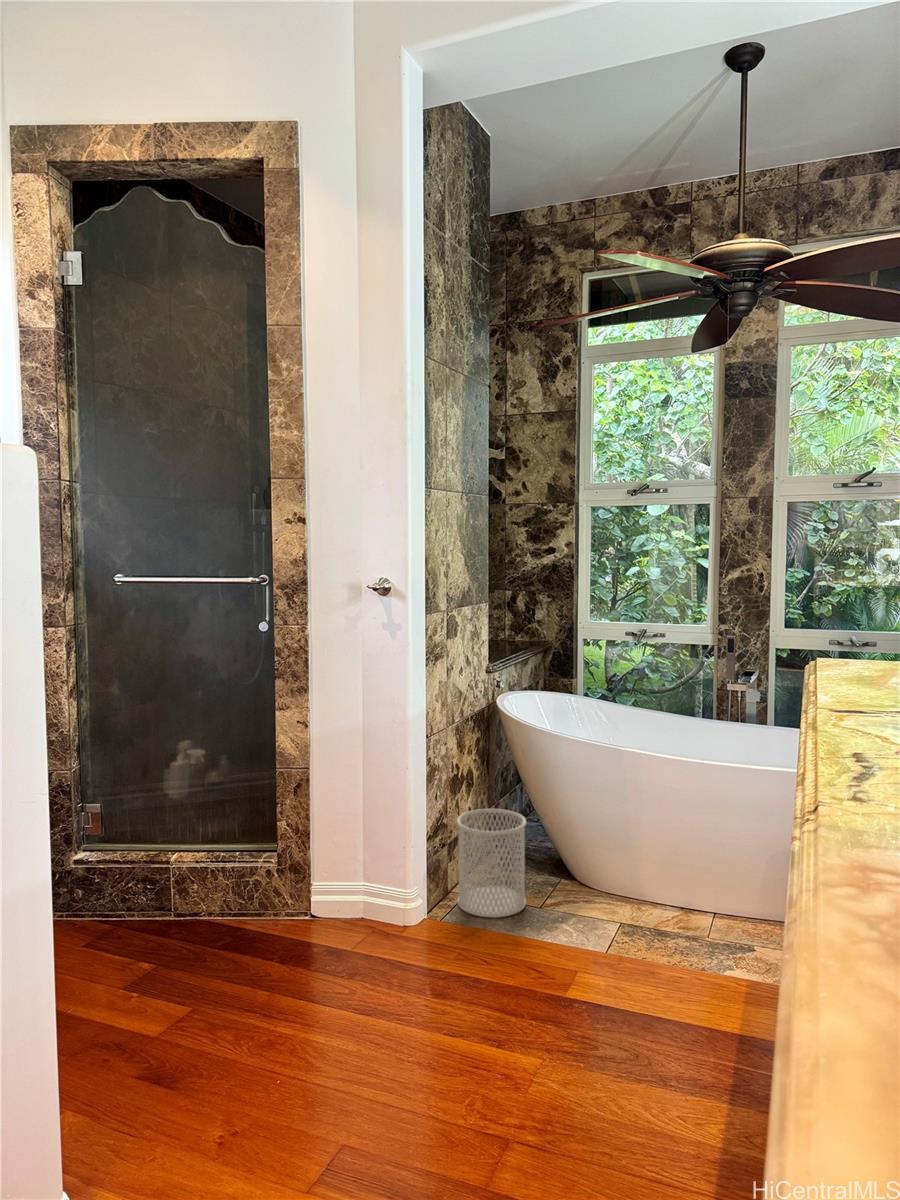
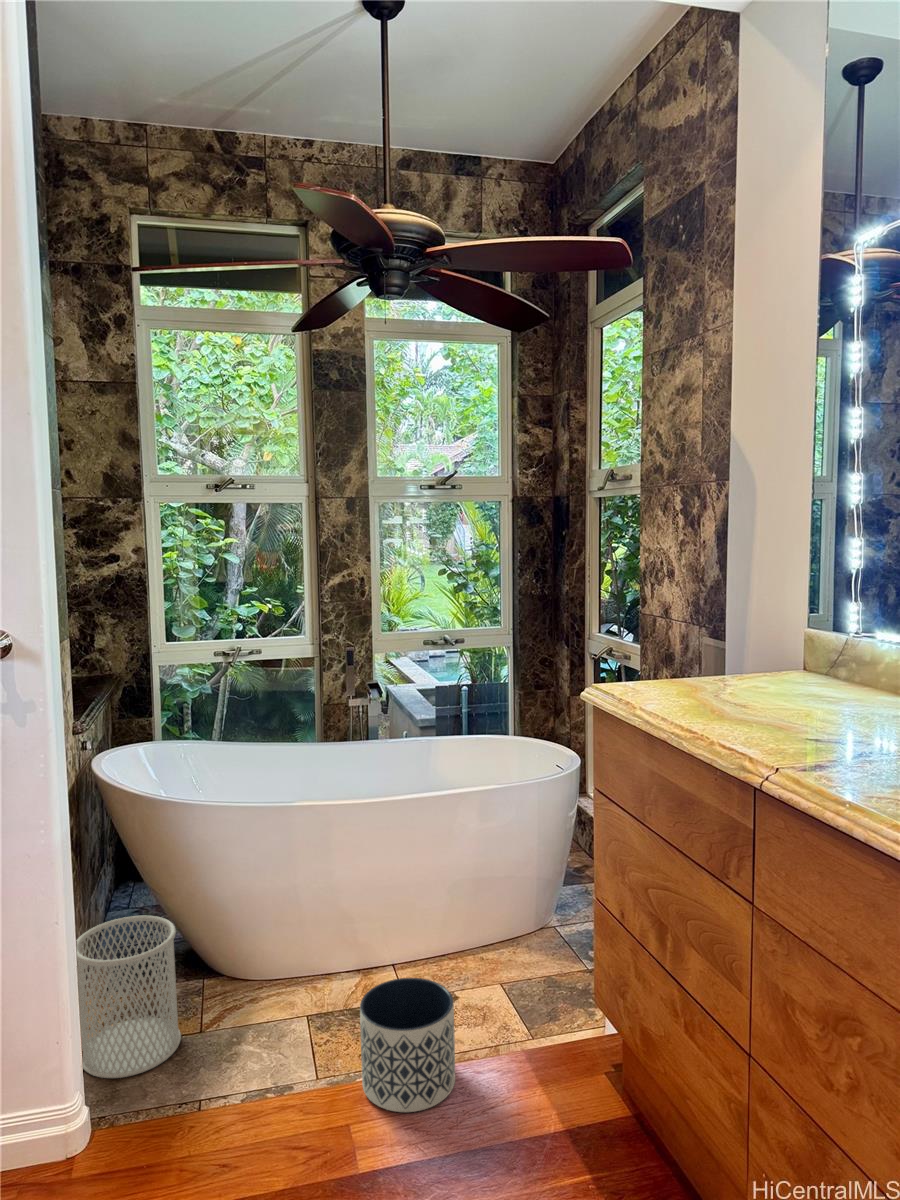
planter: none [633,903,715,1009] -> present [360,978,455,1112]

